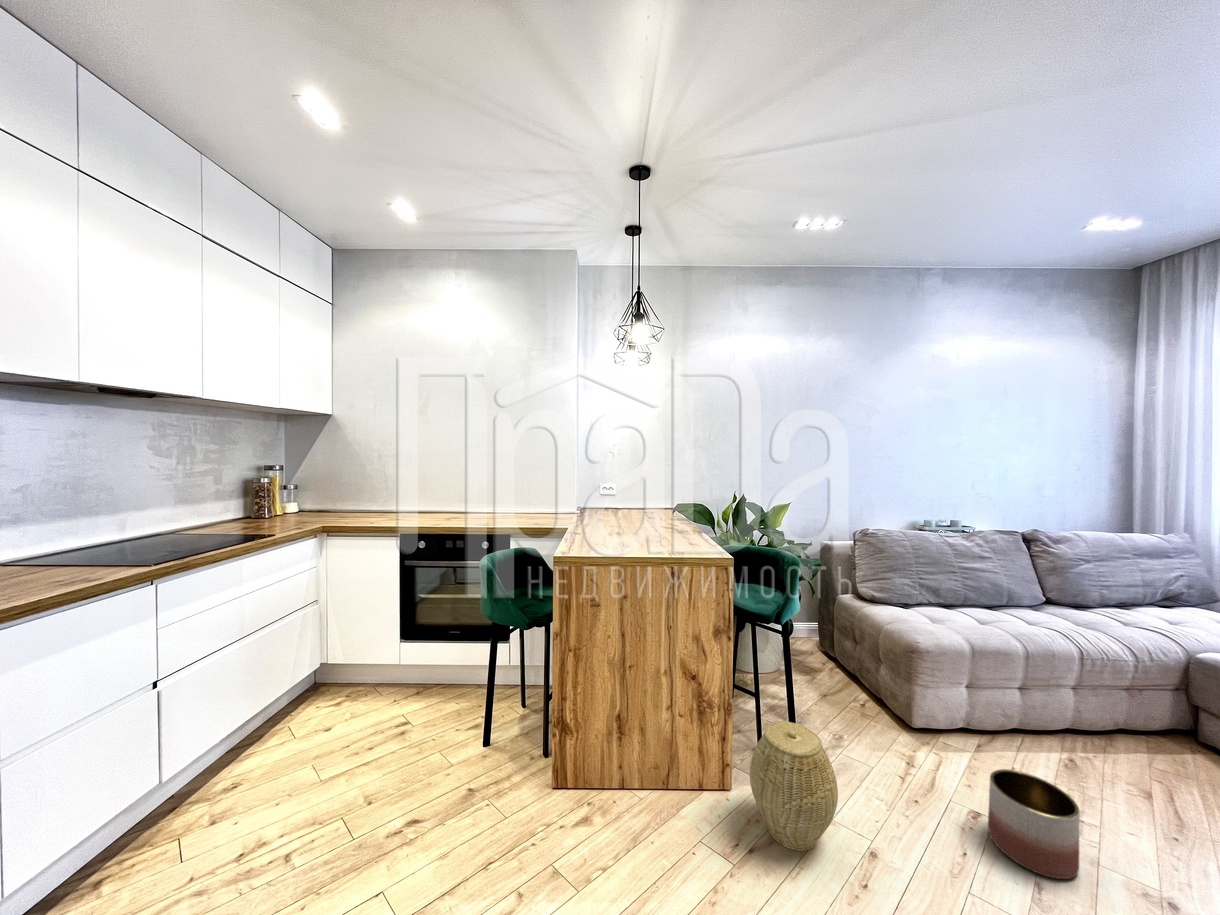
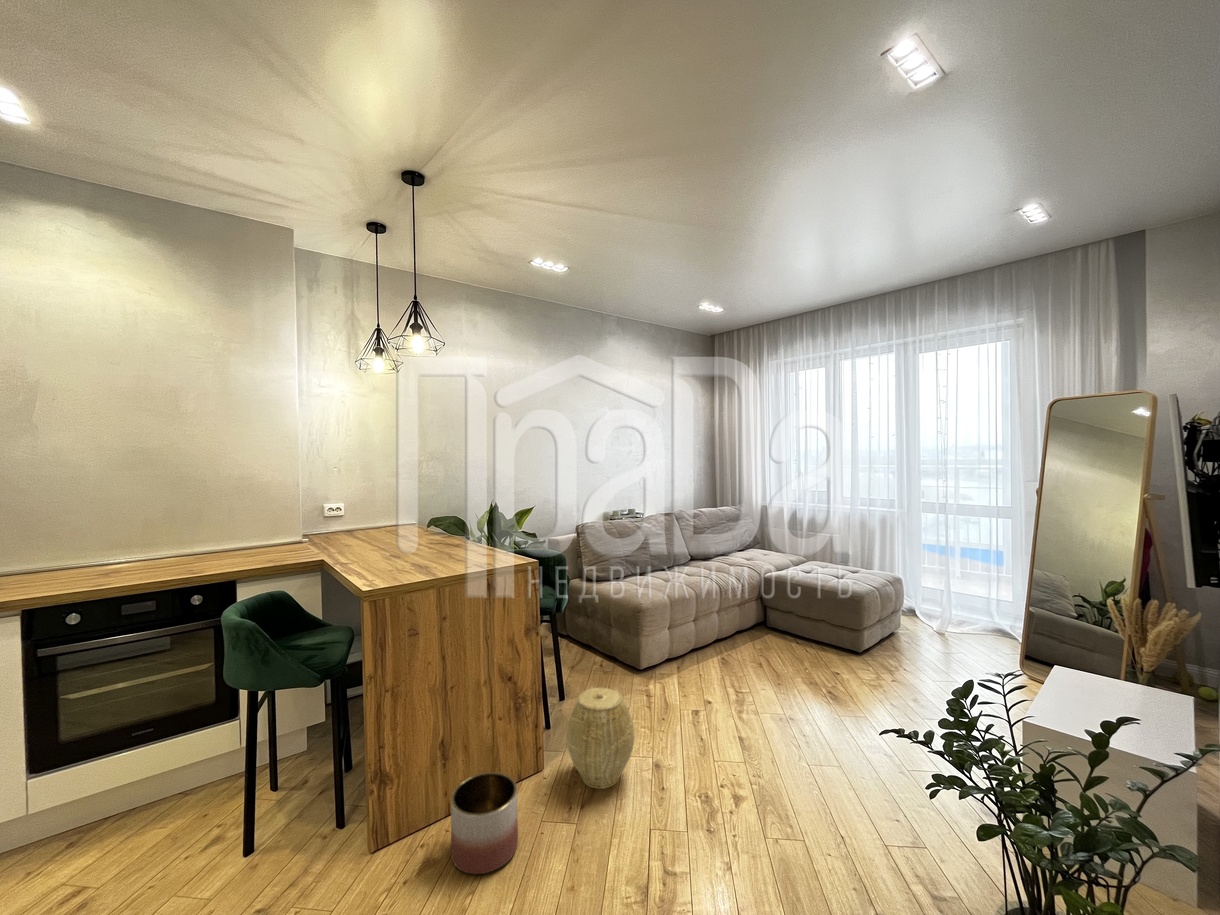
planter: present [988,769,1080,879] -> present [451,772,518,874]

